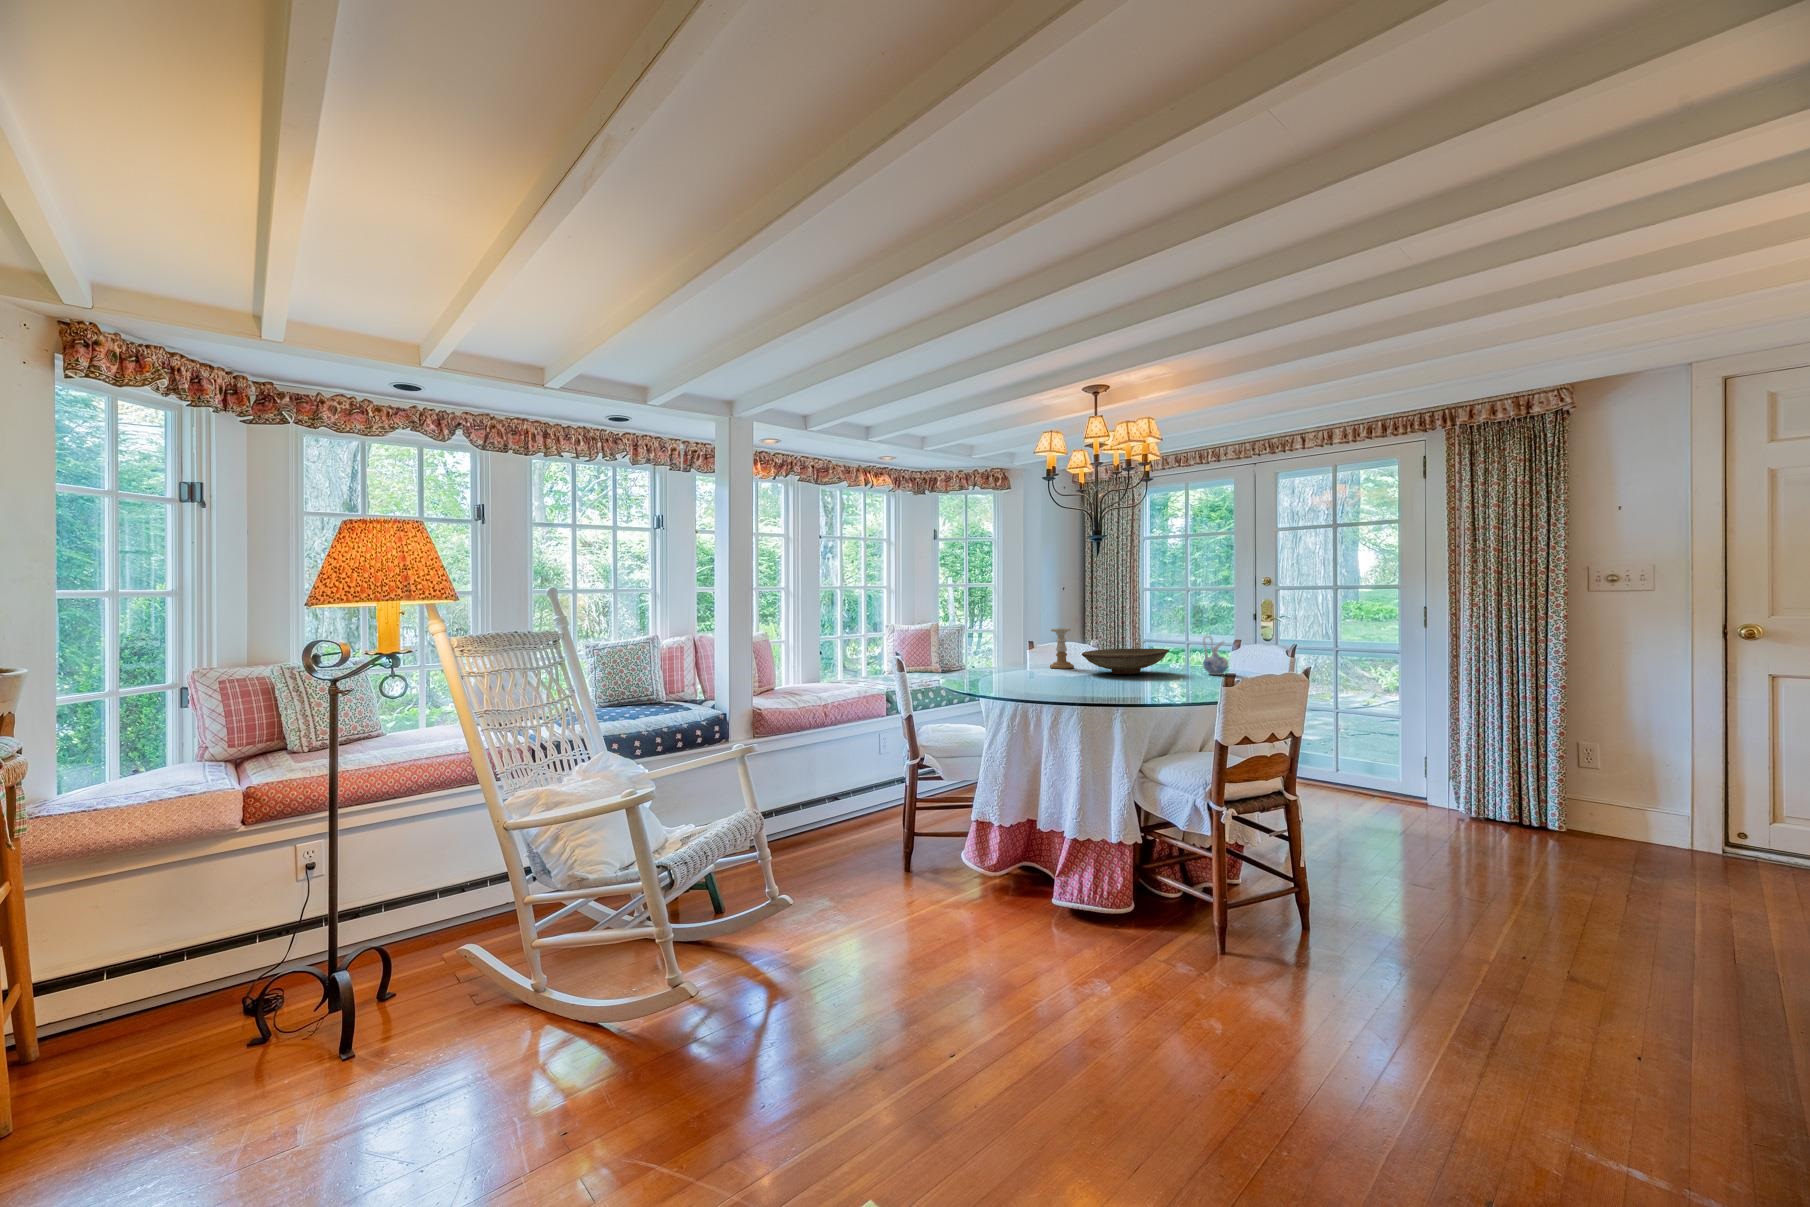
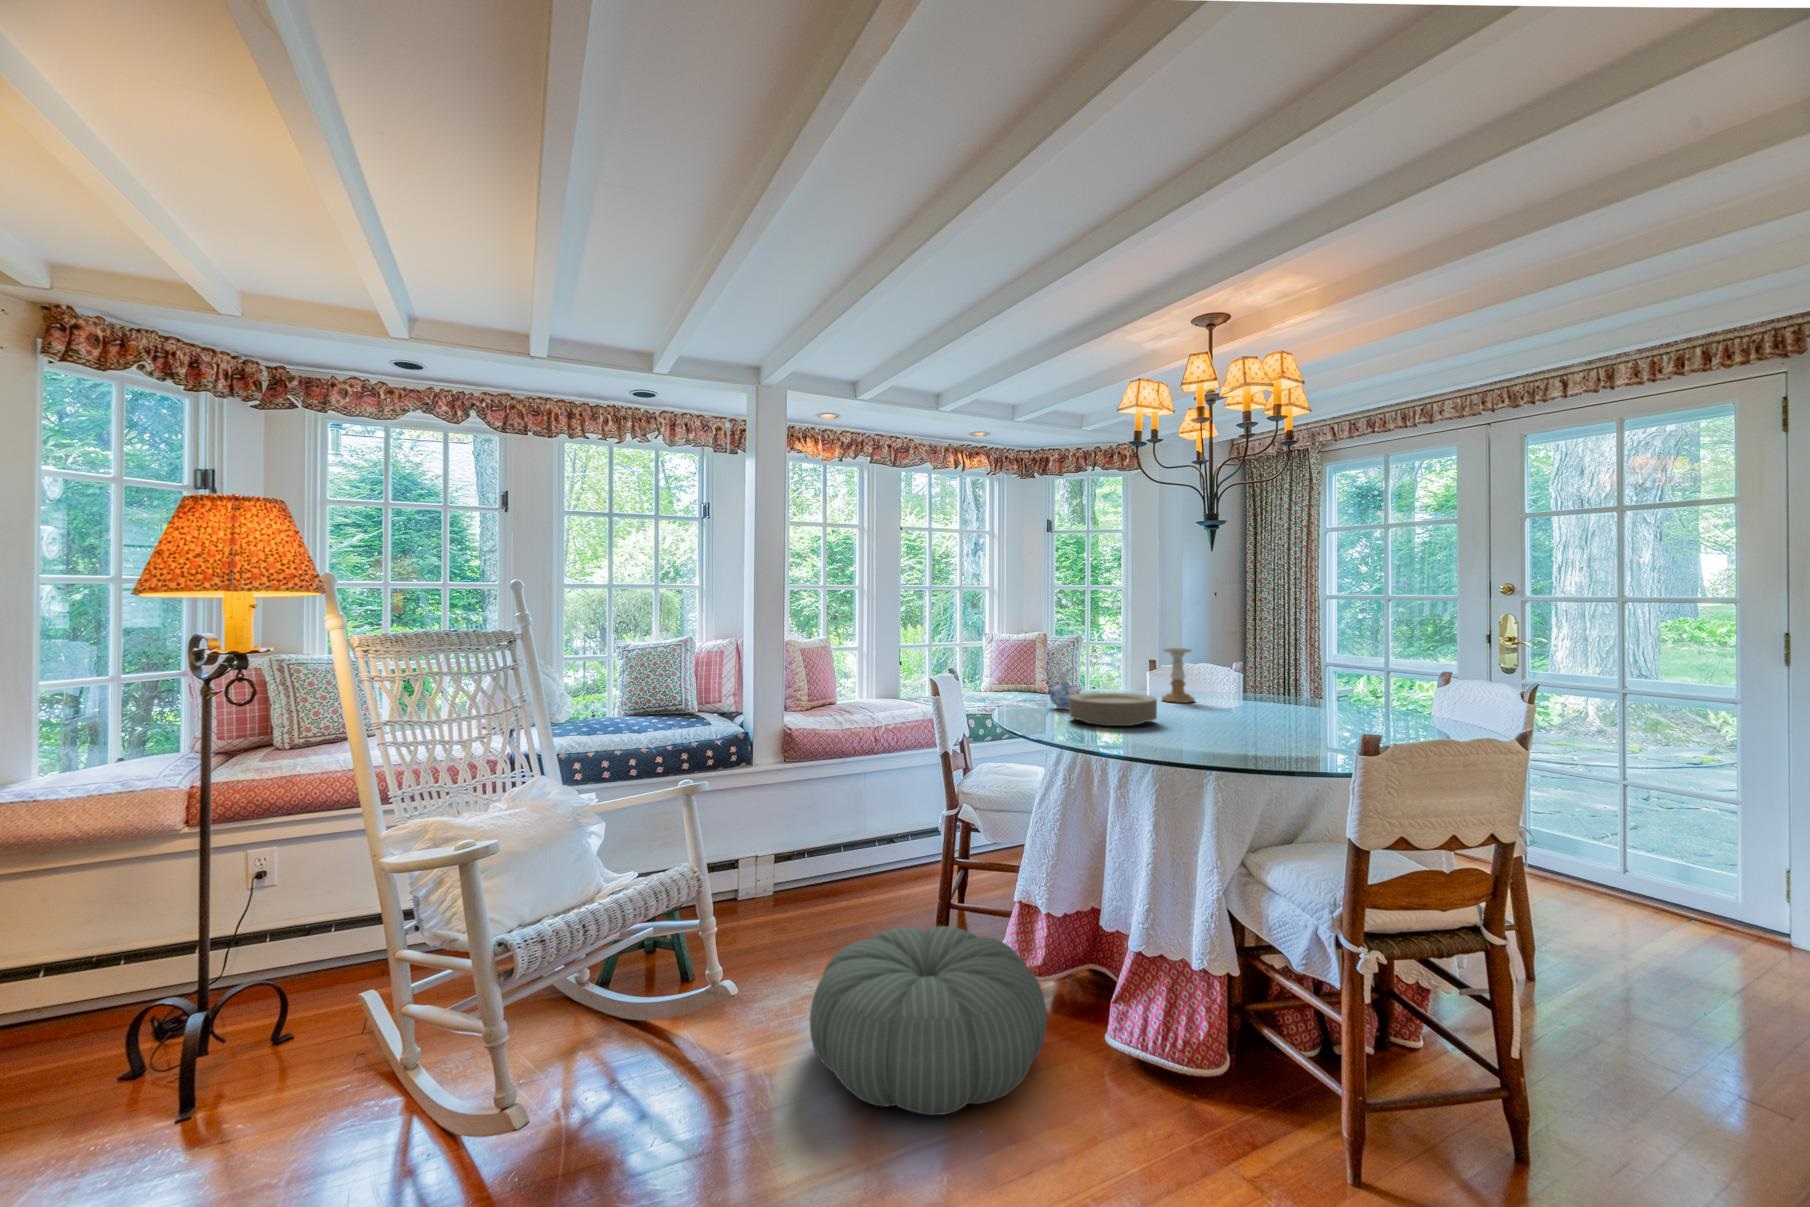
ceramic pitcher: present [1203,636,1228,675] -> present [1049,658,1080,709]
decorative bowl: present [1082,649,1169,674] -> none [1197,679,1325,716]
plate: none [1002,662,1066,685] -> present [1069,692,1157,726]
pouf: none [848,840,1019,963] -> present [810,926,1047,1115]

